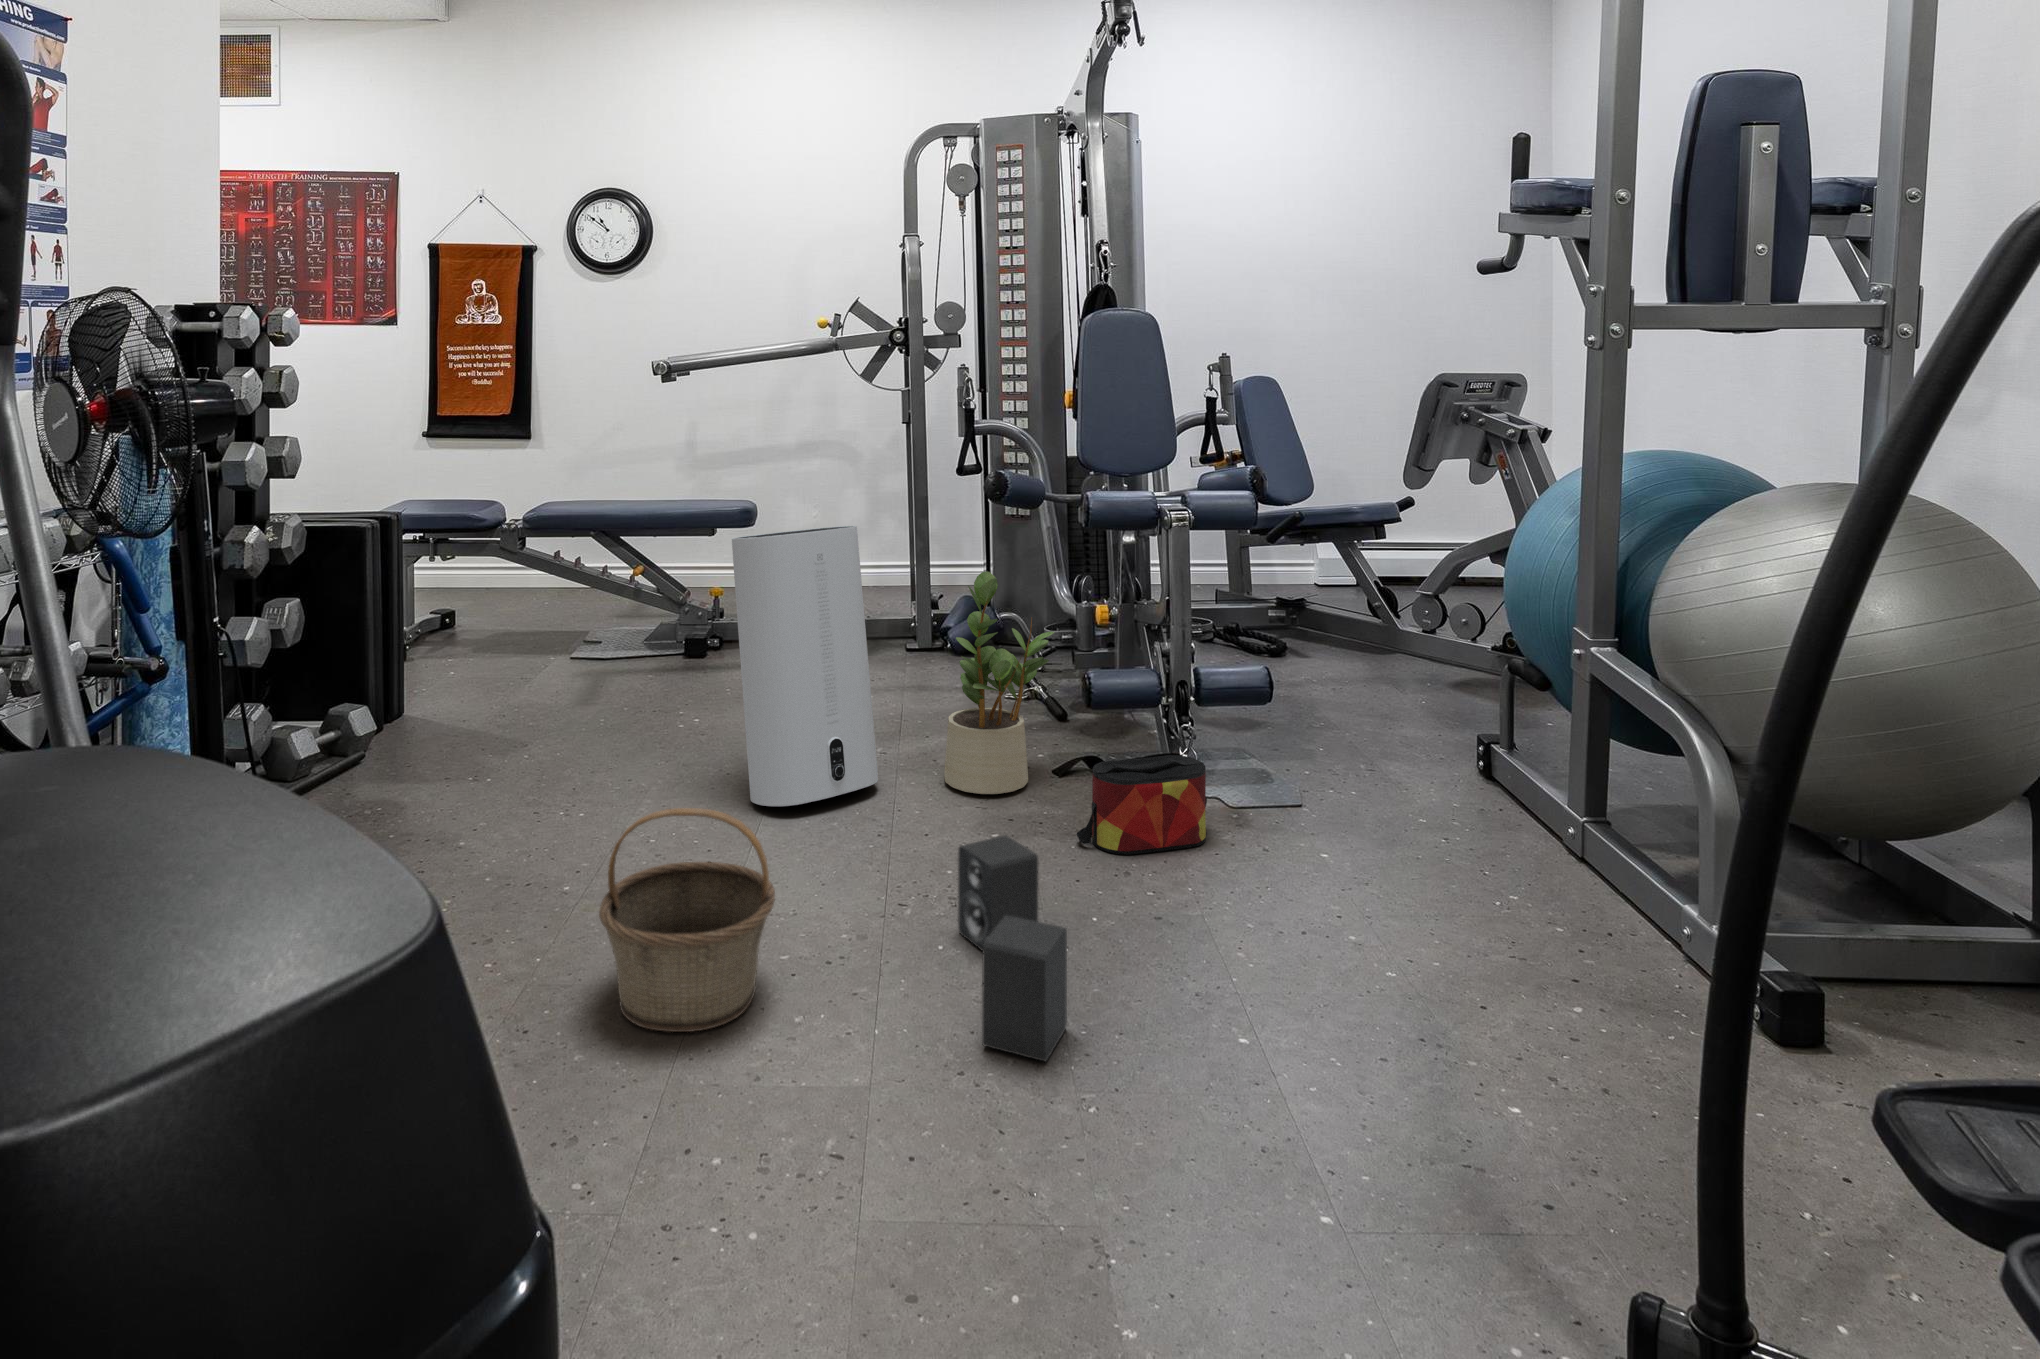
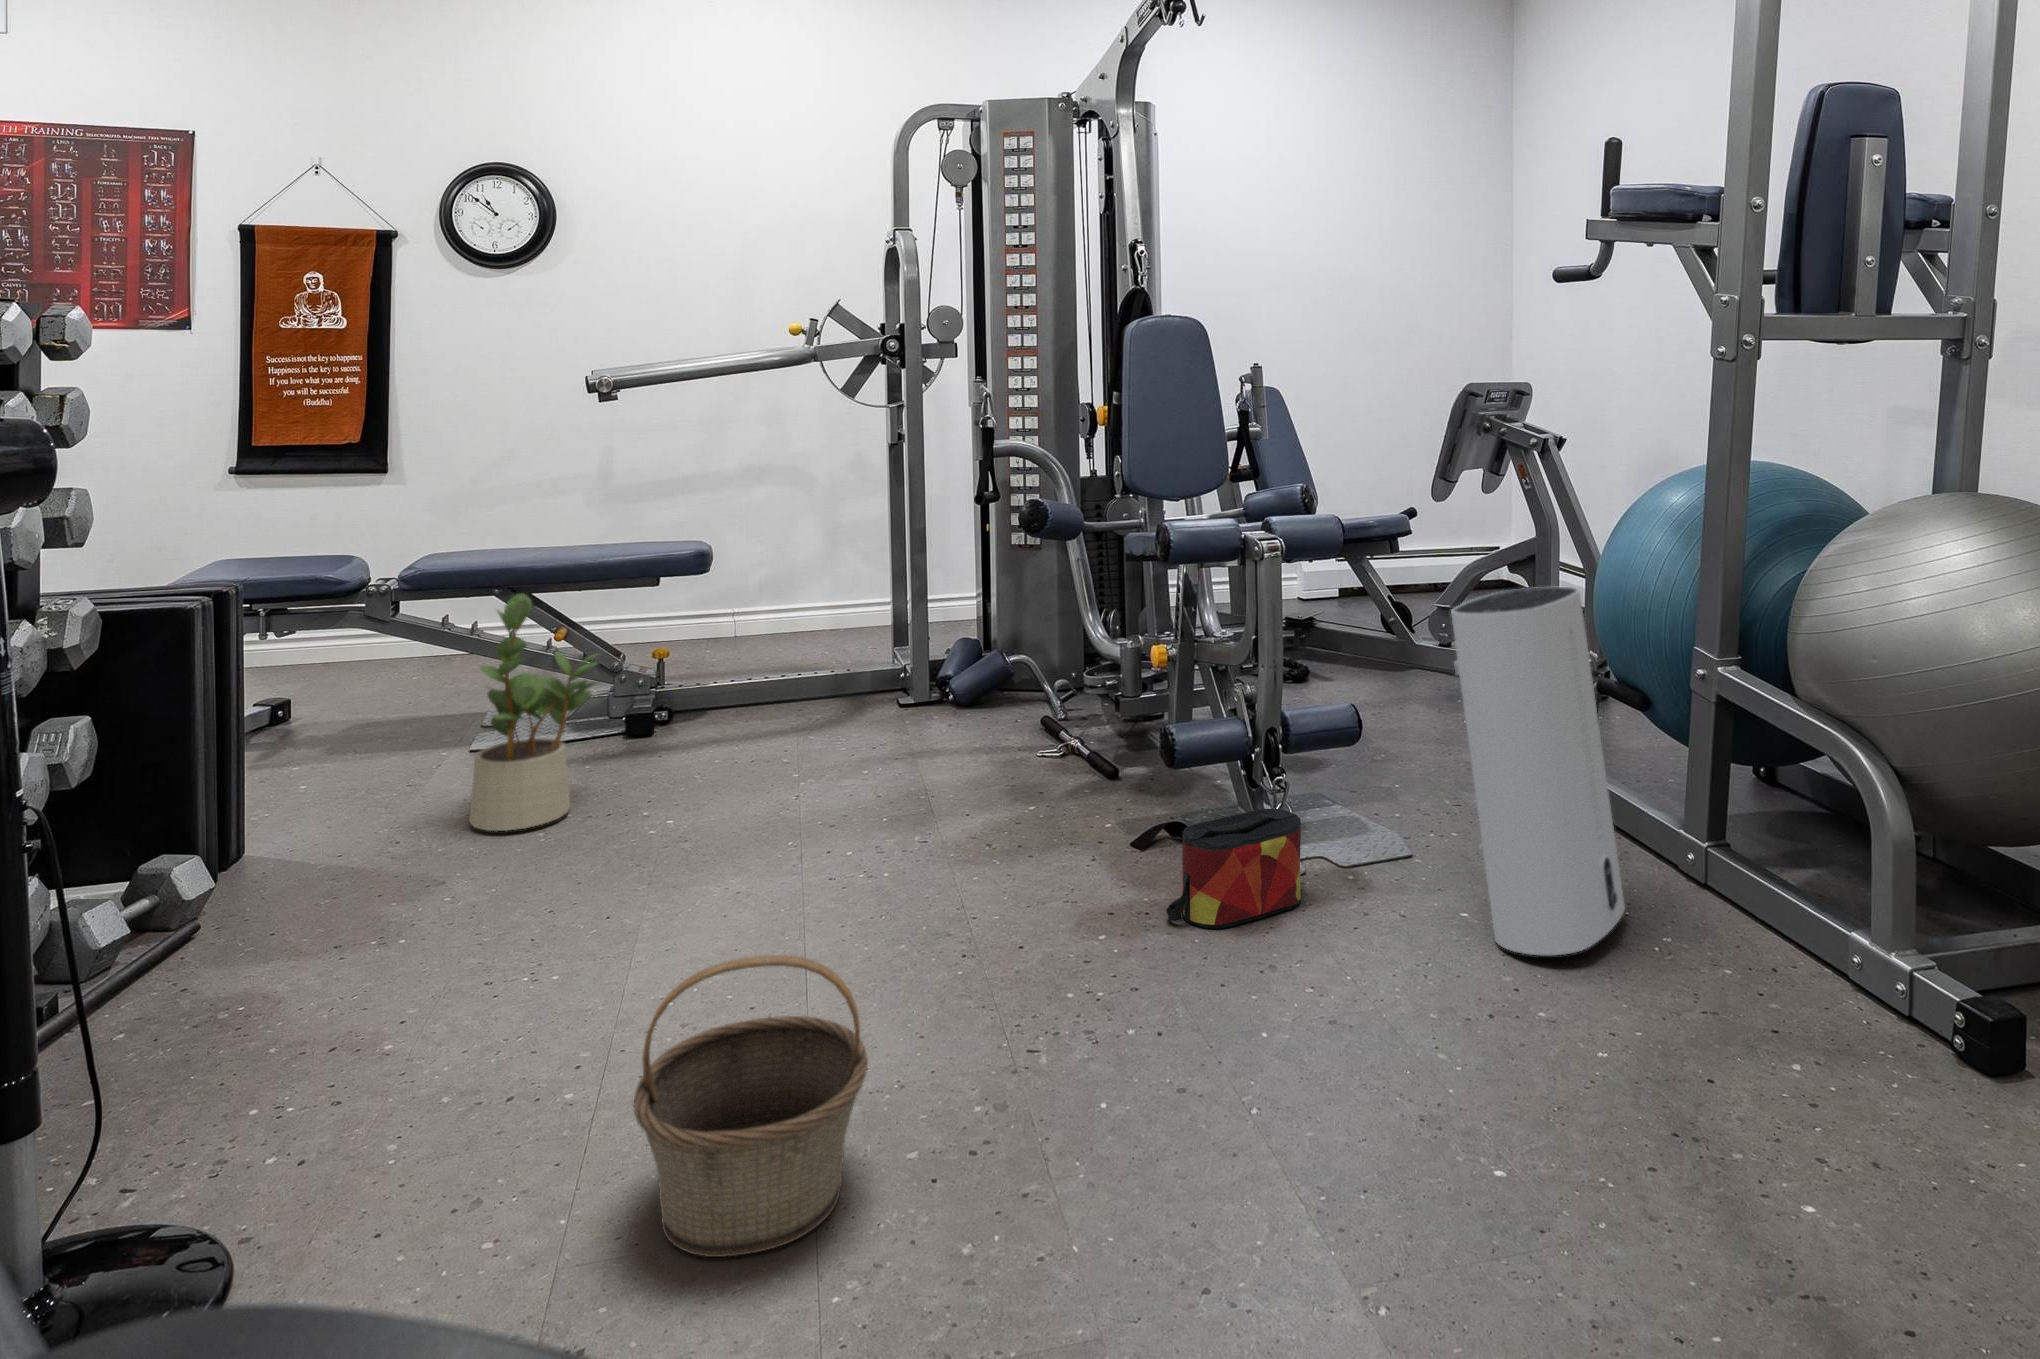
air purifier: present [732,526,878,806] -> present [1451,587,1625,955]
potted plant: present [944,571,1054,794] -> present [469,593,599,831]
speaker: present [958,835,1067,1061] -> none [1067,930,1228,1203]

